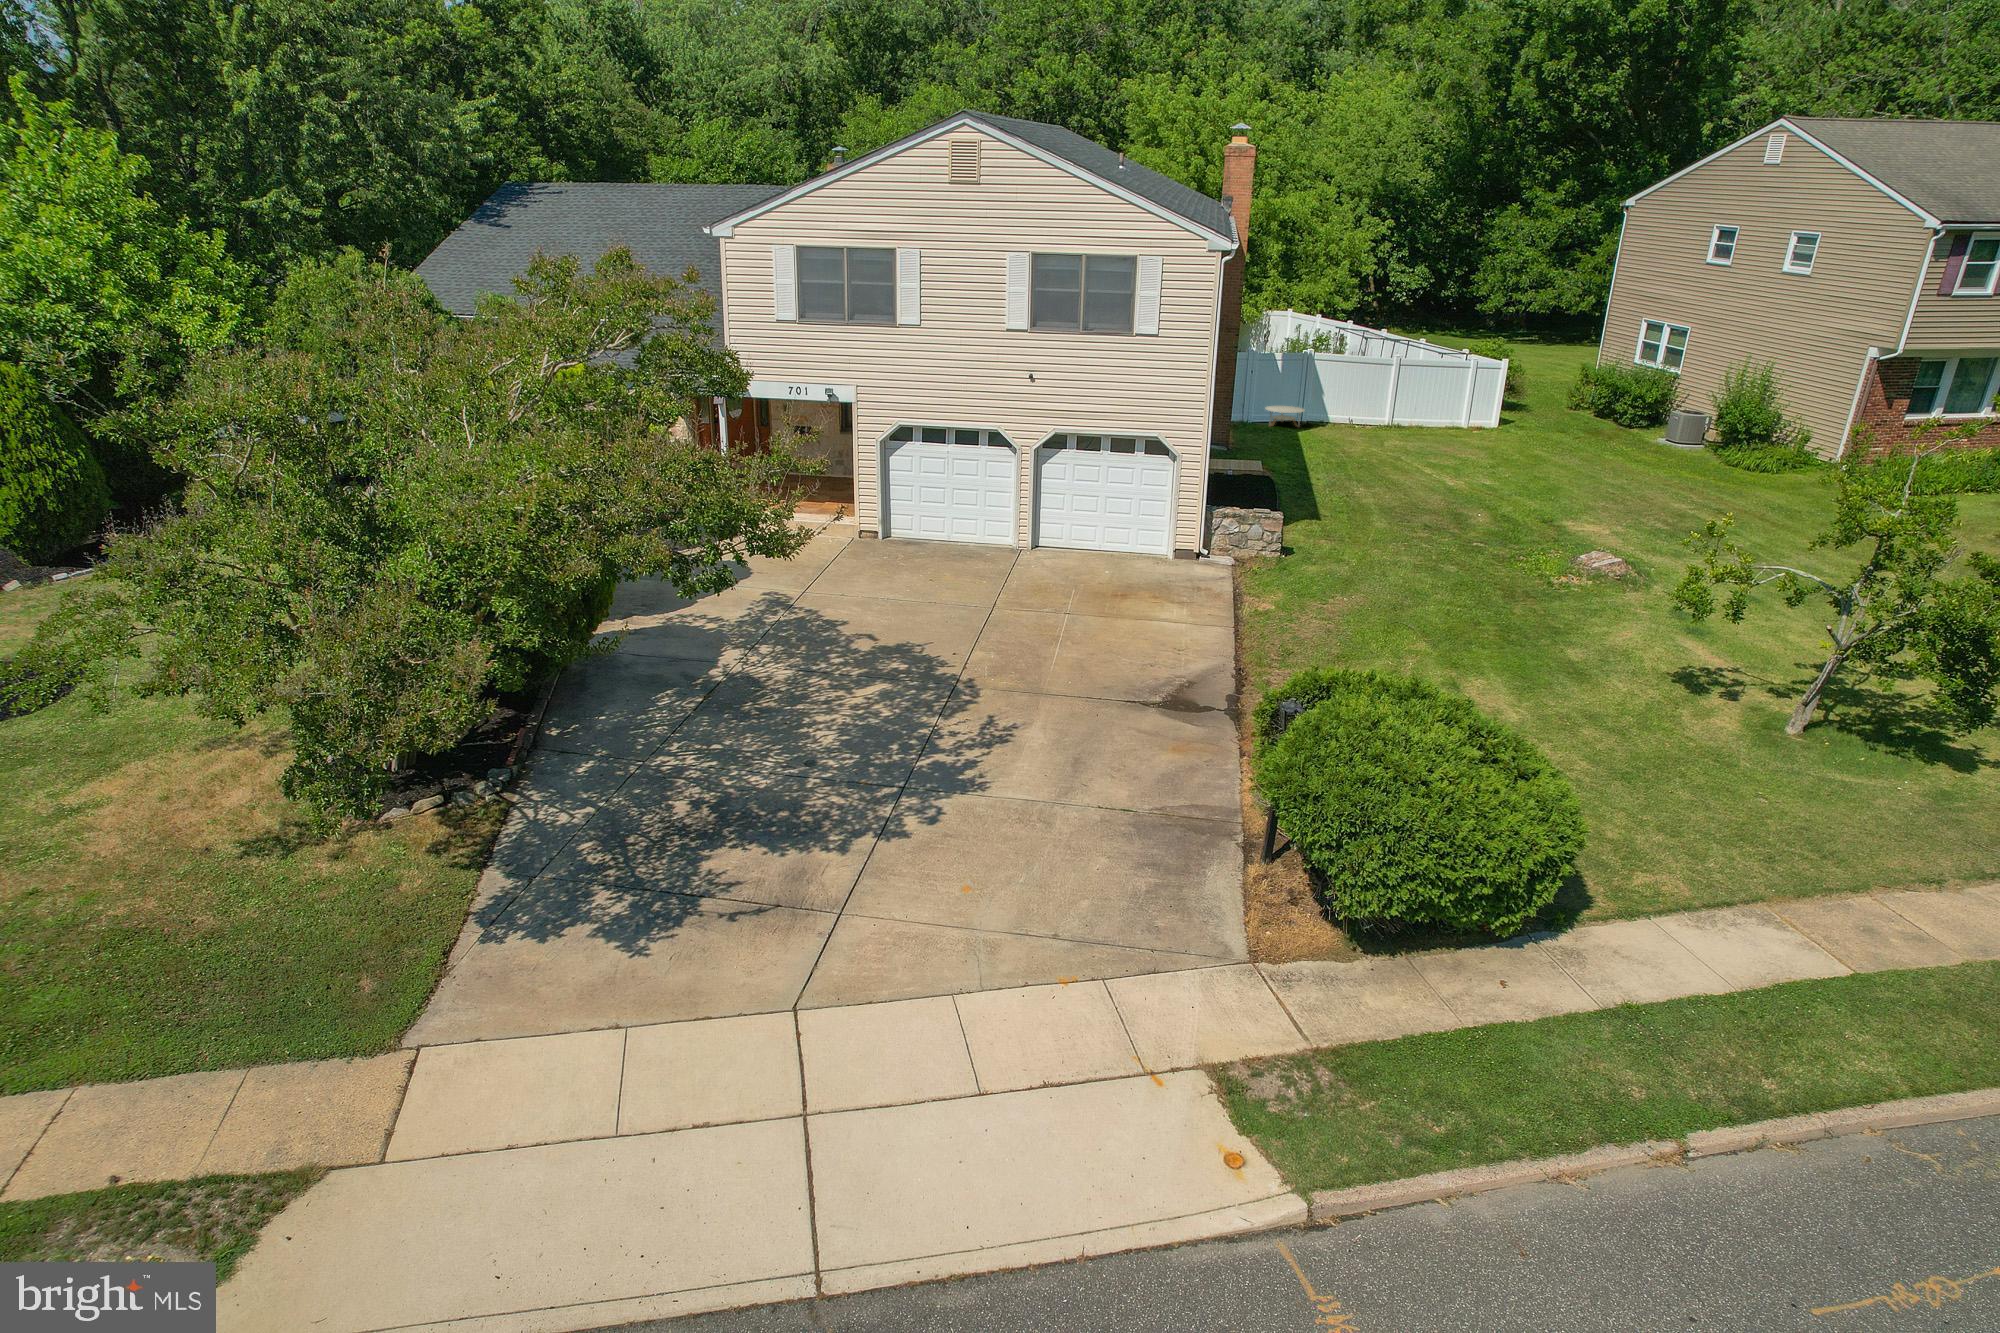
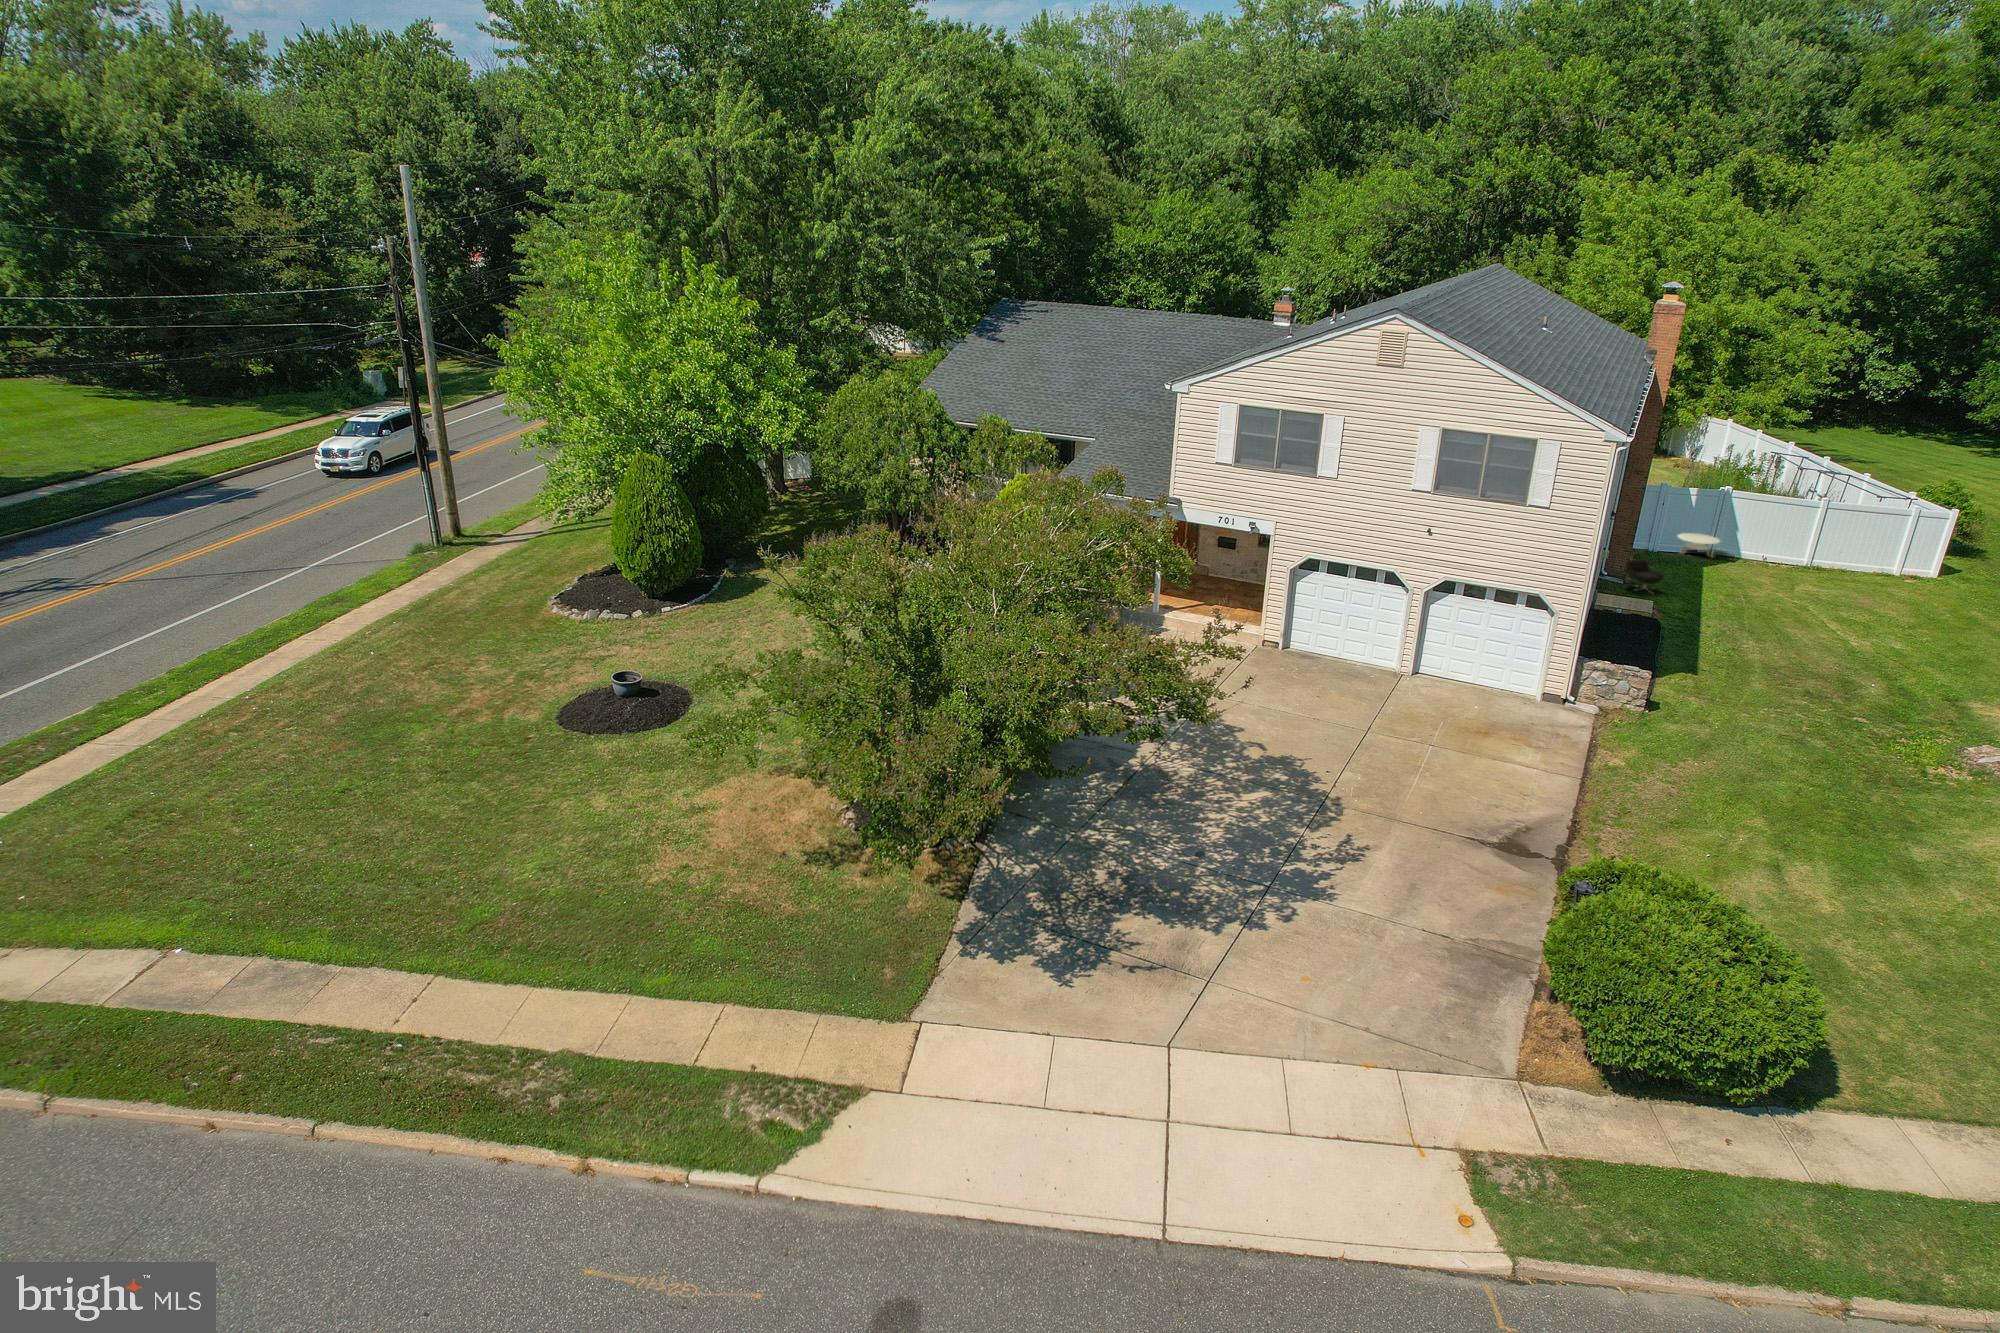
lounge chair: none [1226,425,1264,459] -> present [1626,559,1664,589]

